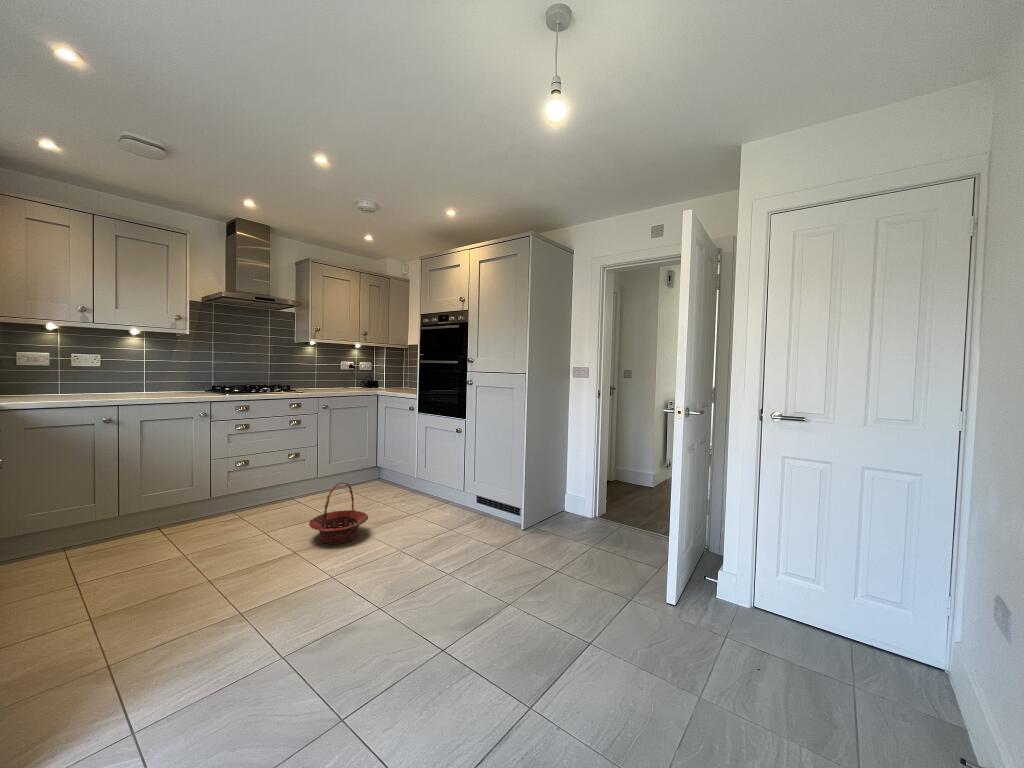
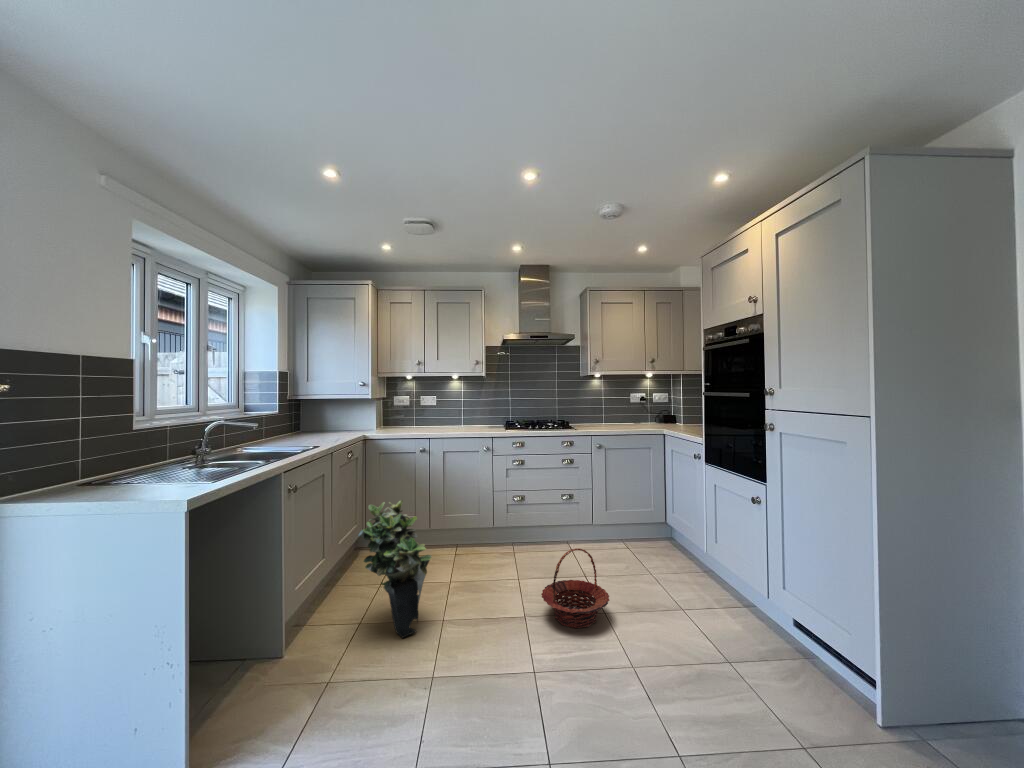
potted plant: none [92,466,197,604] -> present [358,501,431,638]

